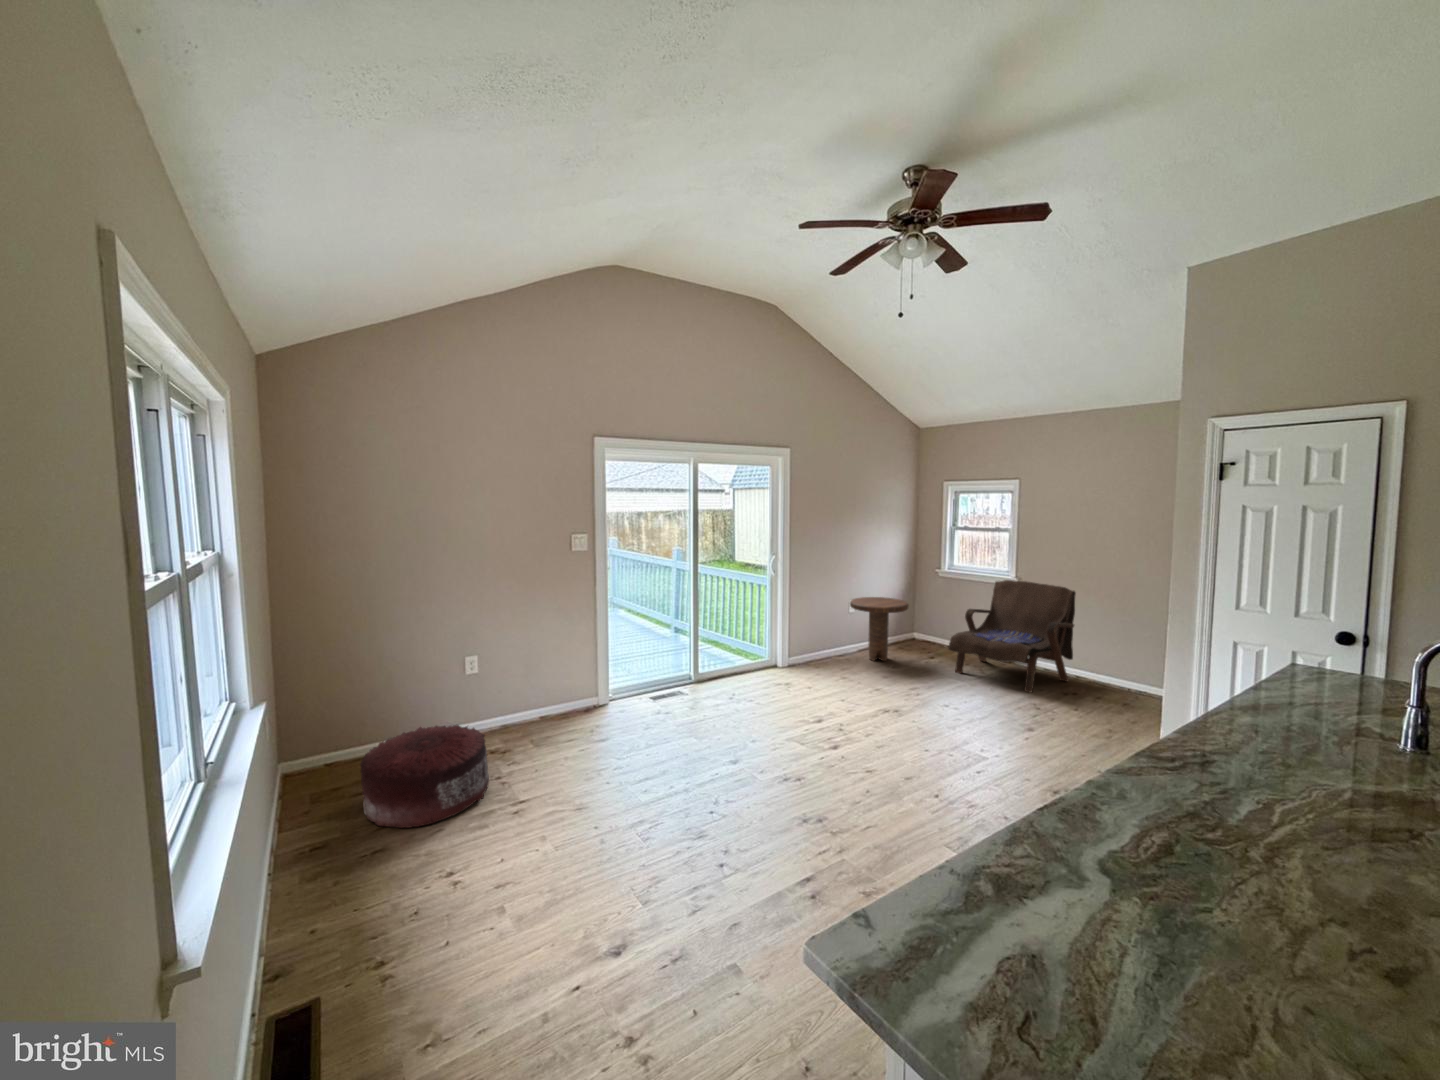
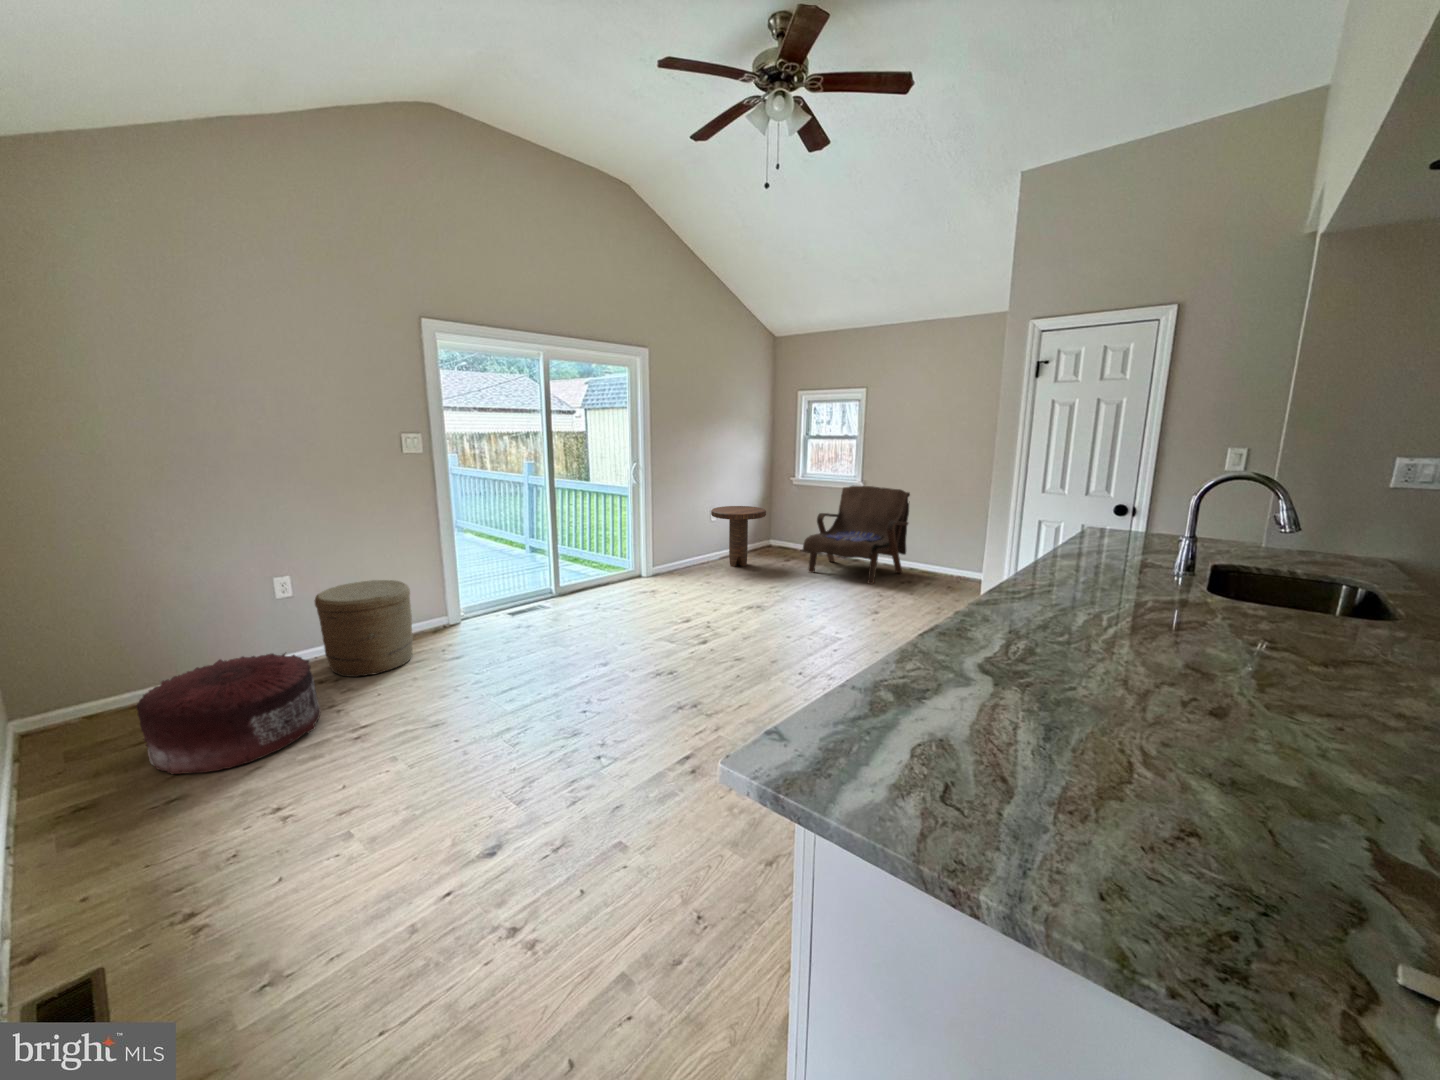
woven basket: none [493,662,568,750] -> present [314,580,413,677]

